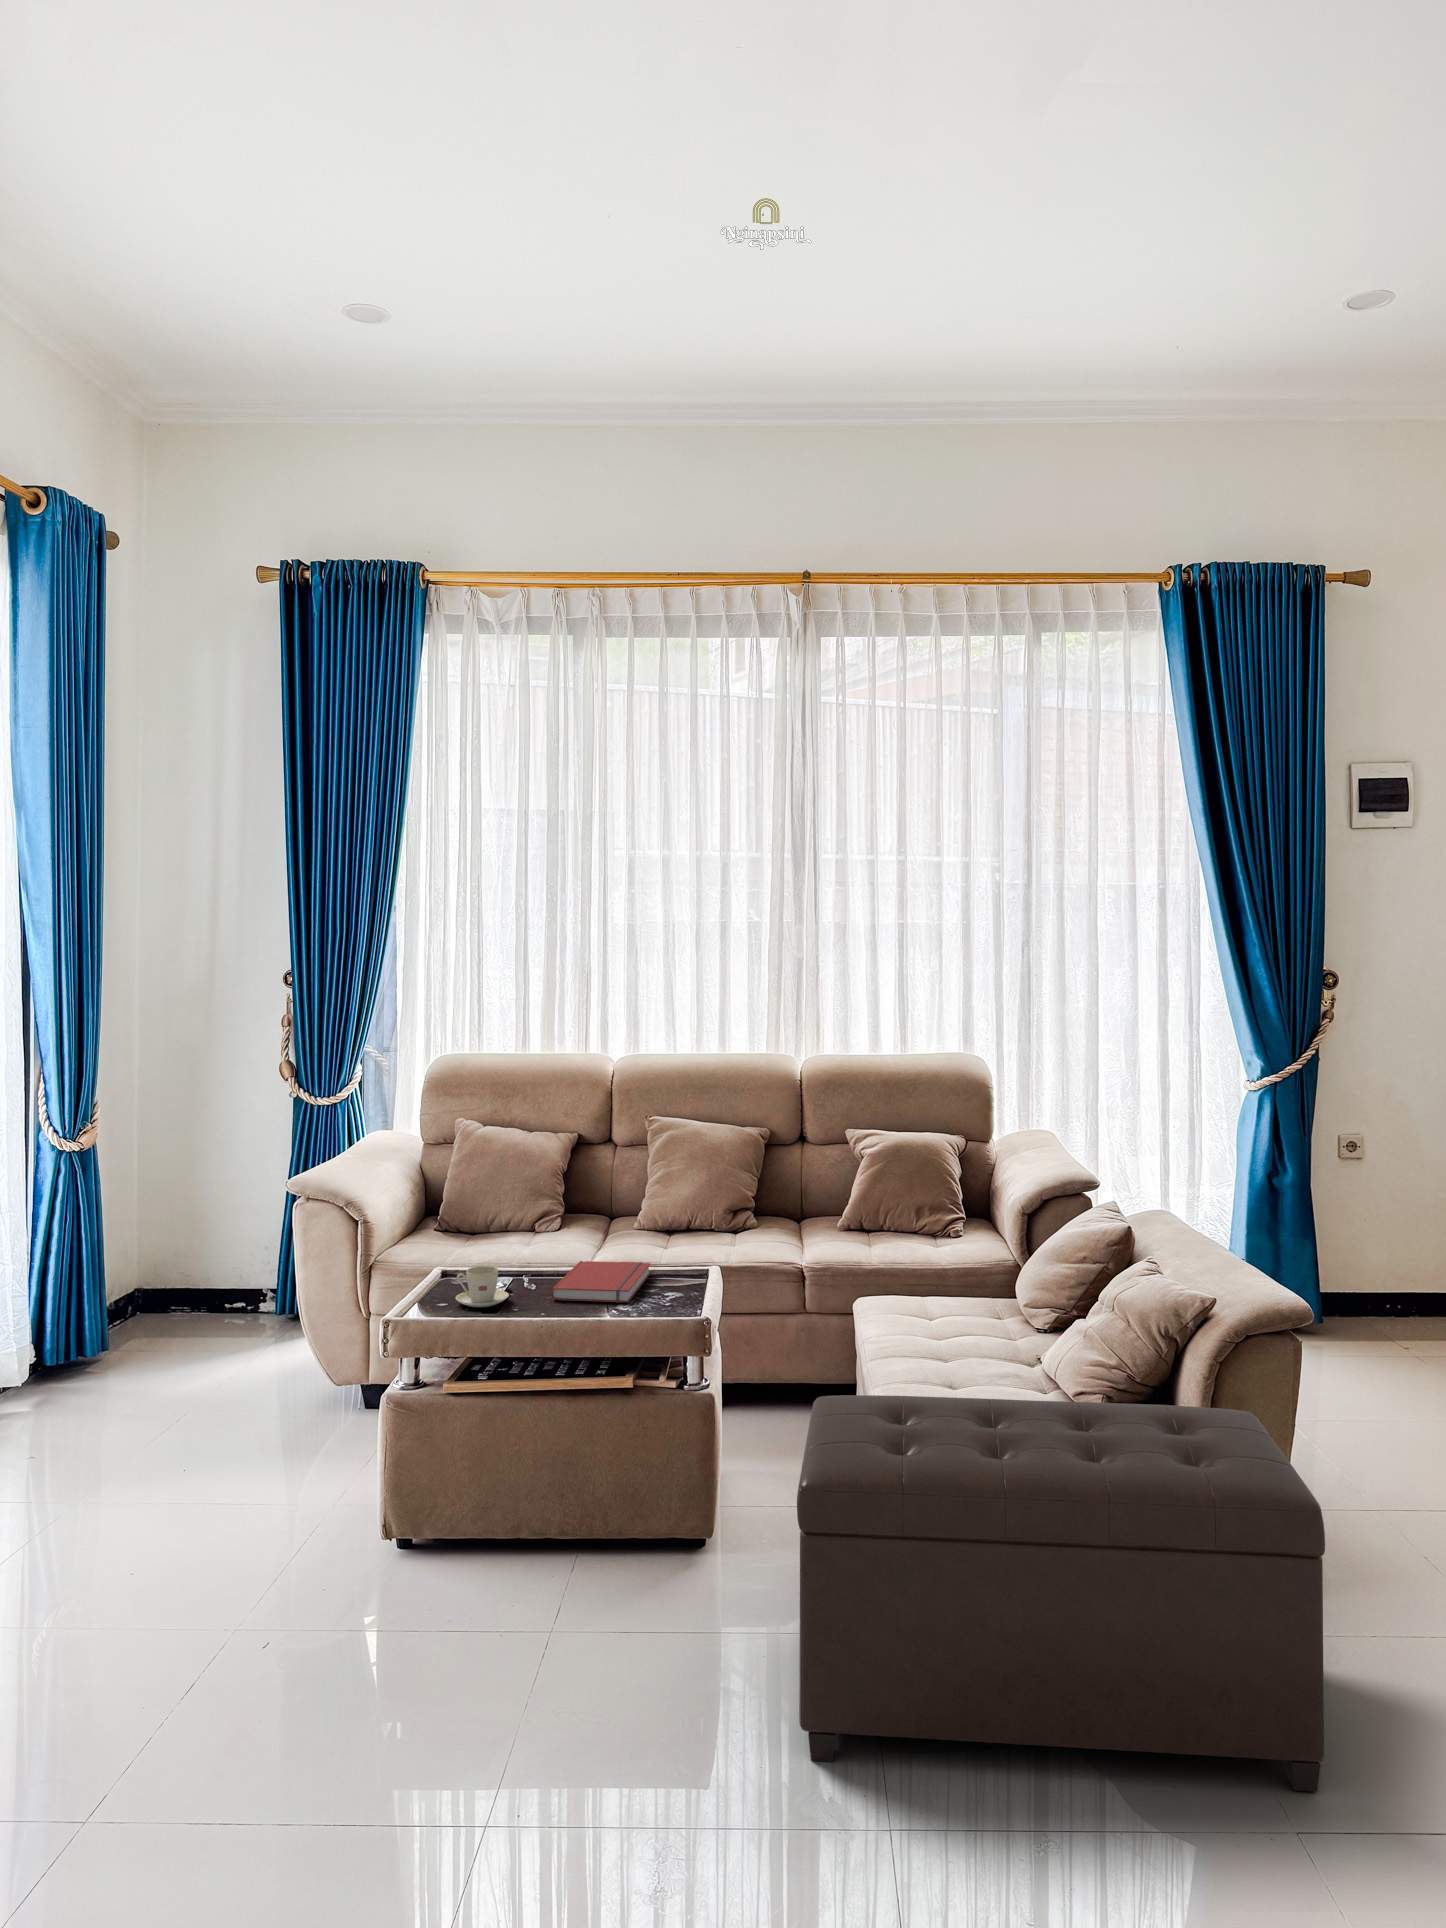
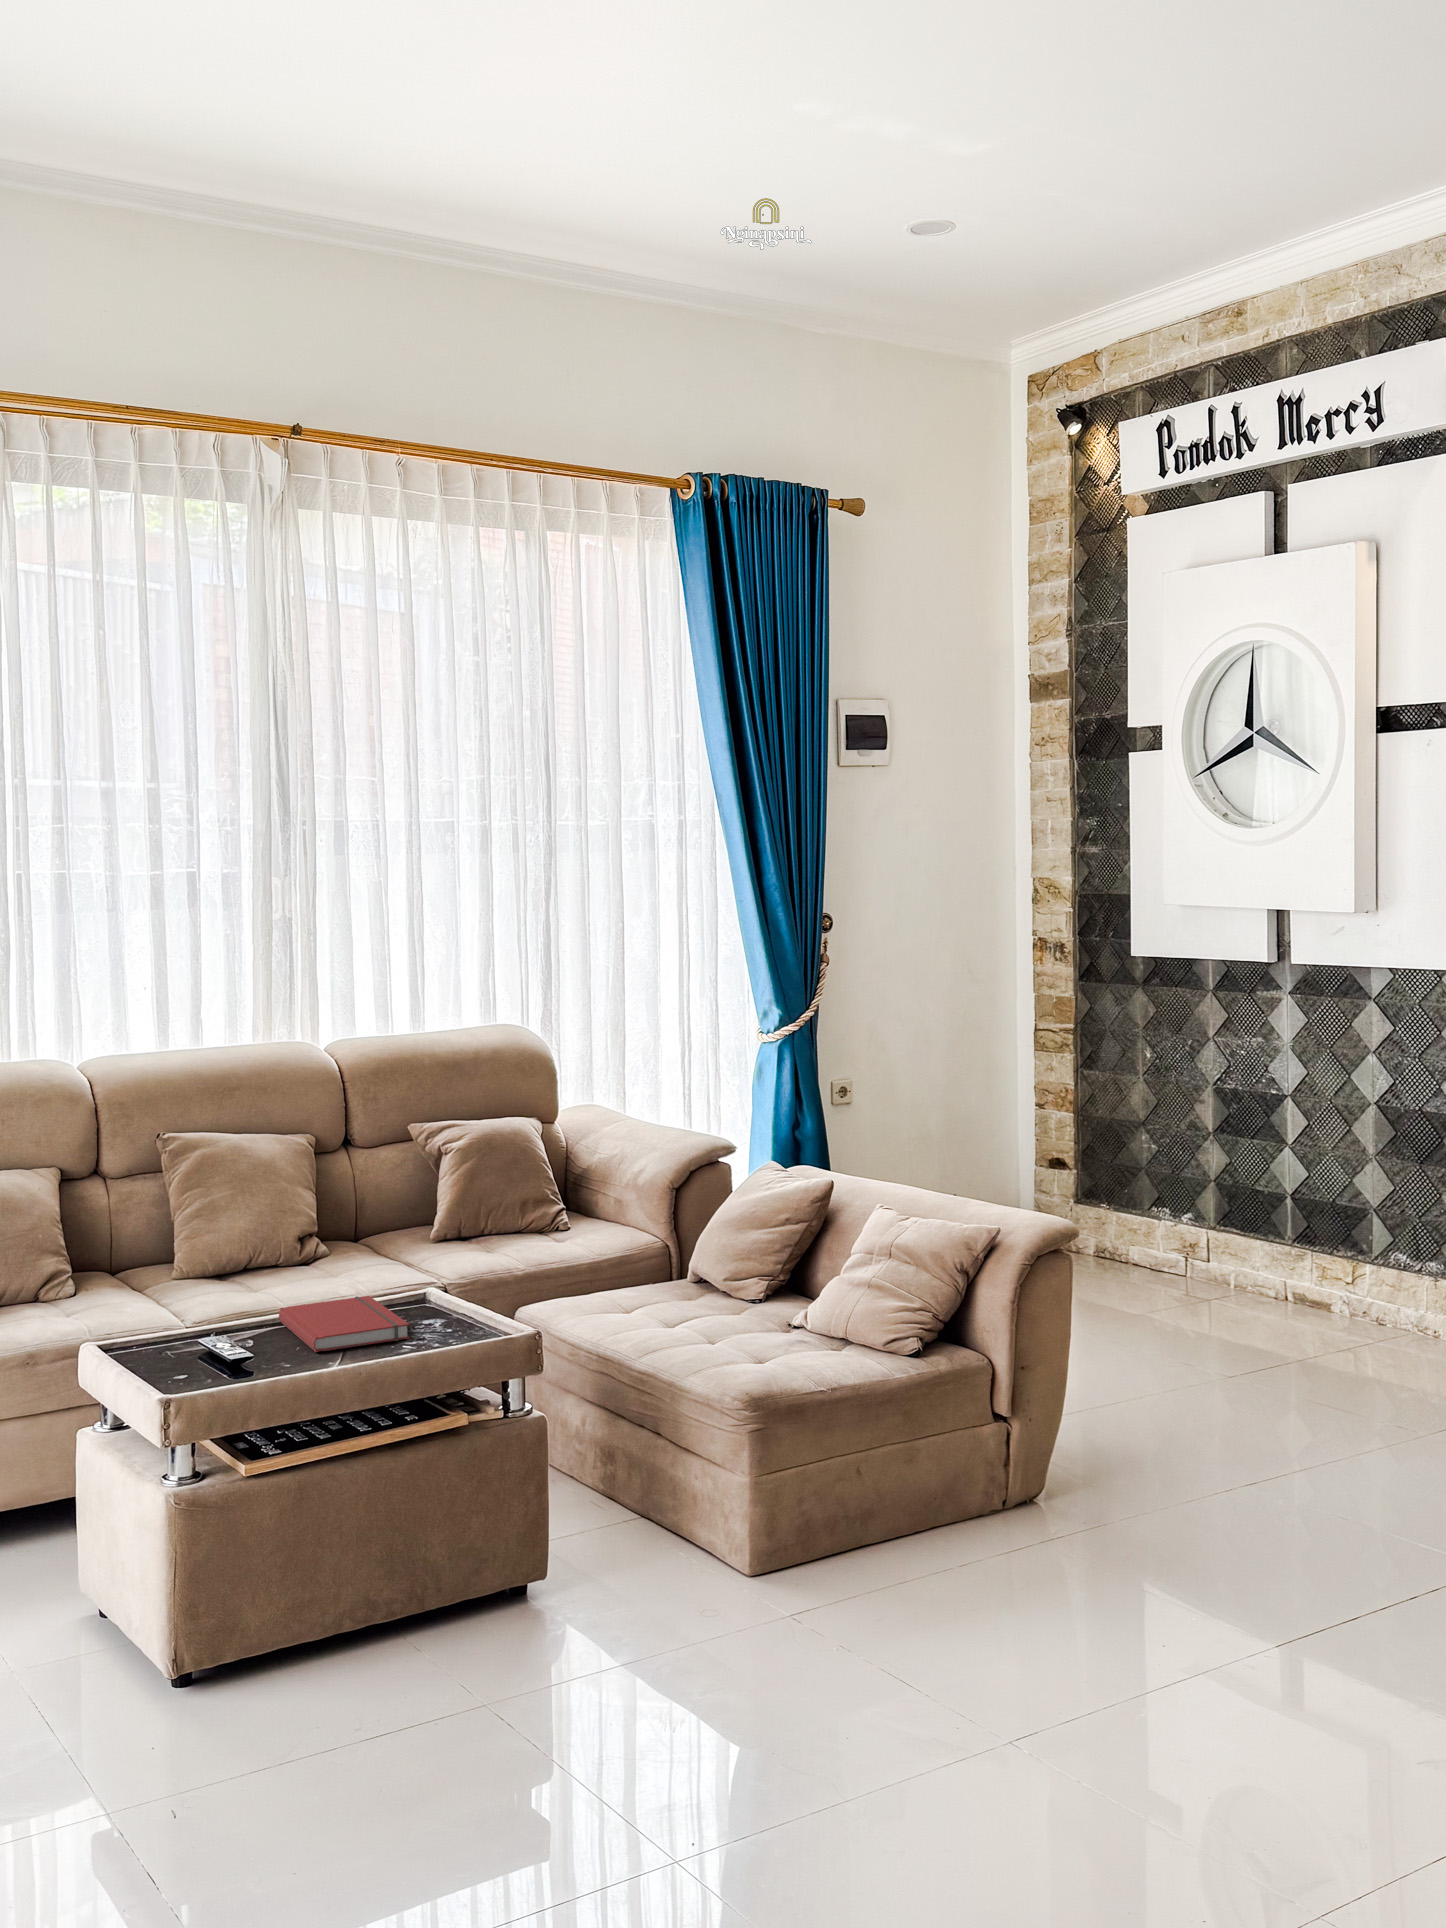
teacup: present [456,1266,509,1307] -> none [199,1324,270,1377]
ottoman: present [797,1395,1325,1792] -> none [733,1318,1236,1718]

